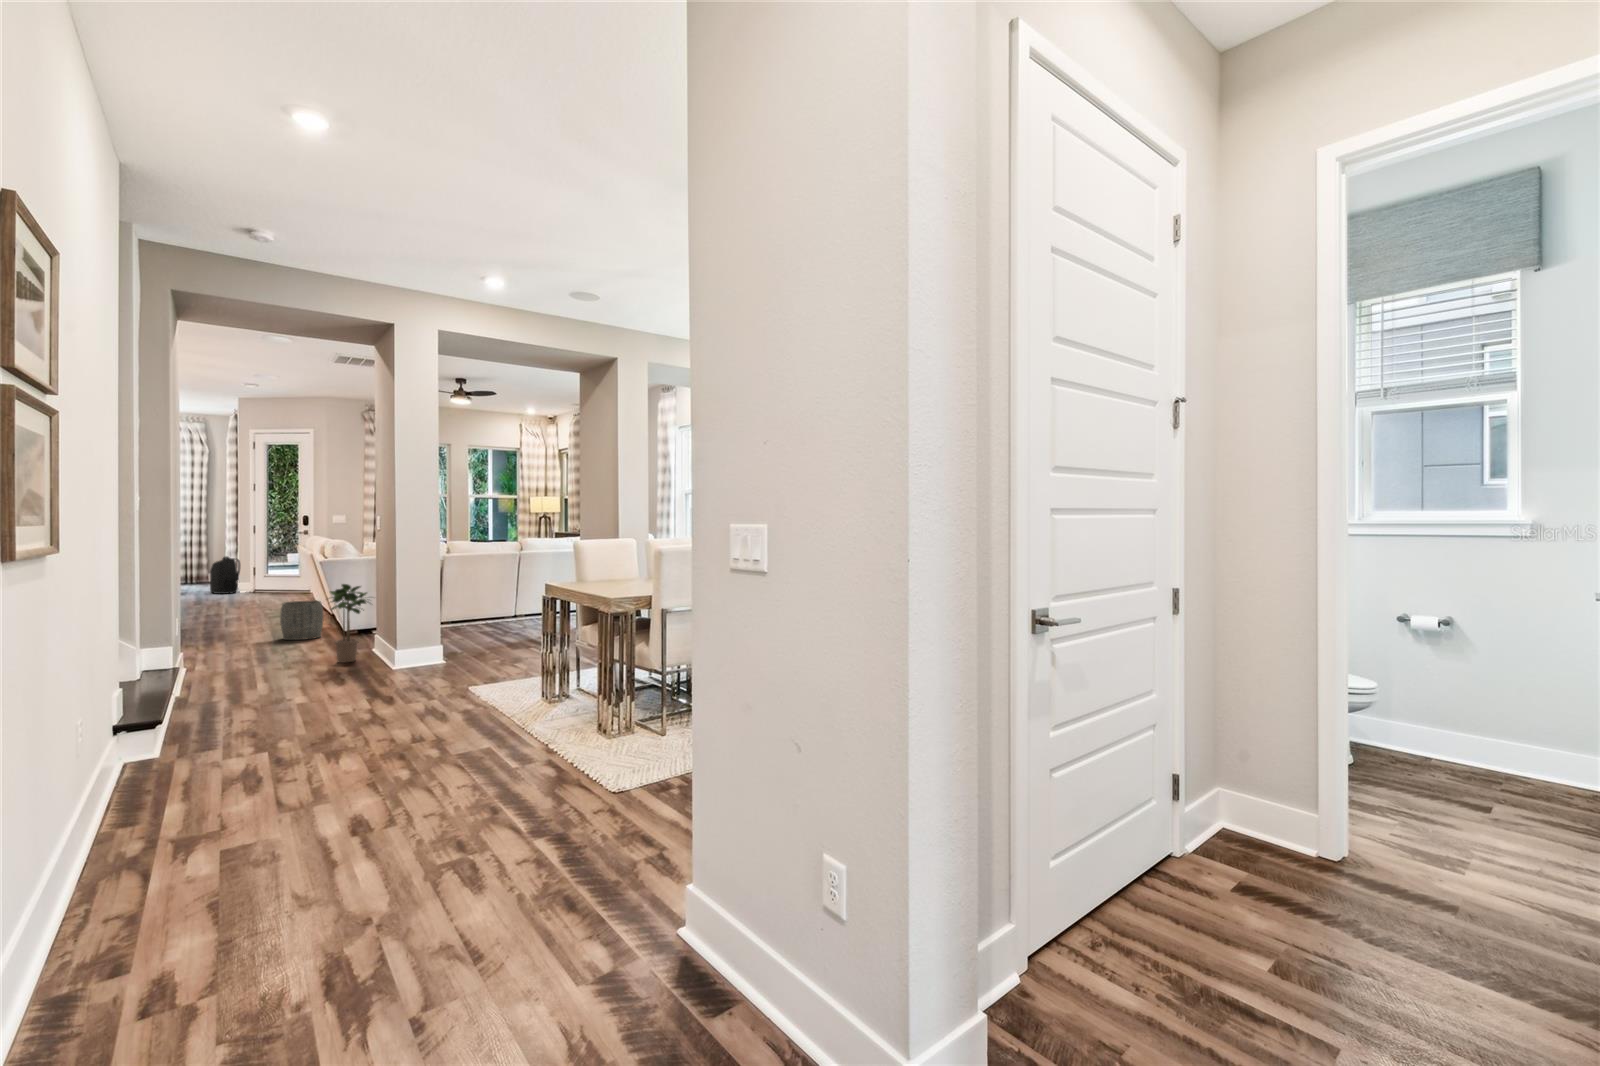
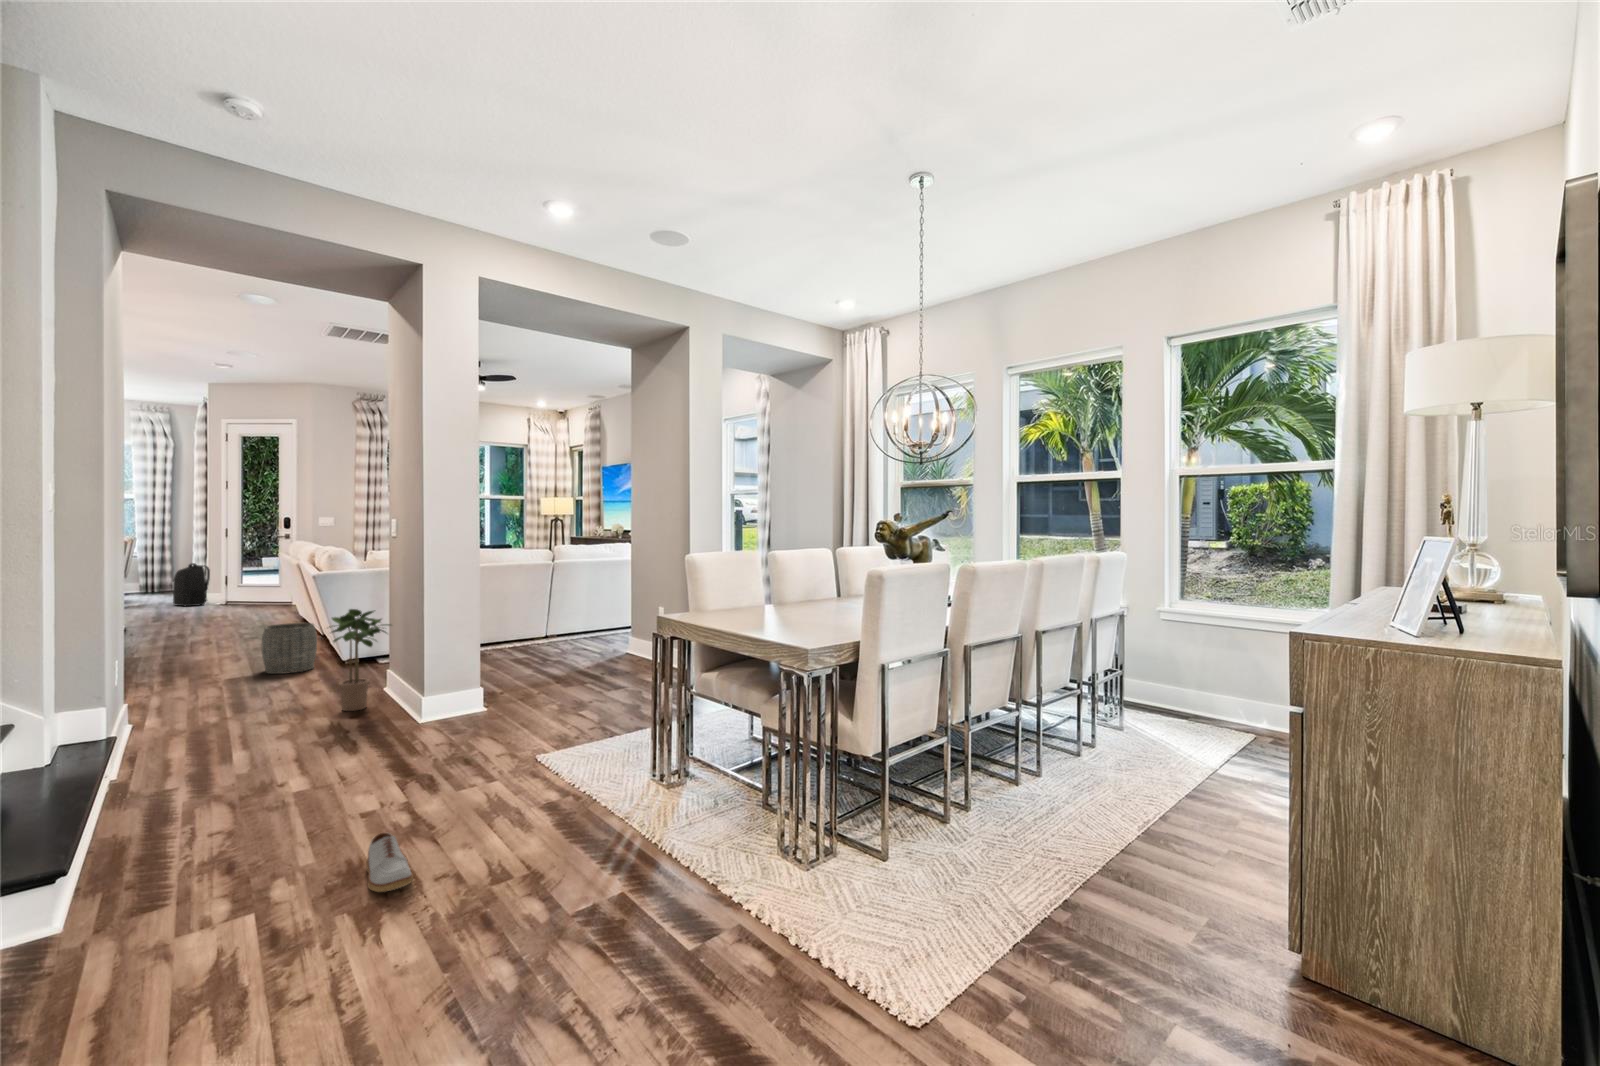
shoe: none [336,714,363,744] -> present [366,833,413,892]

